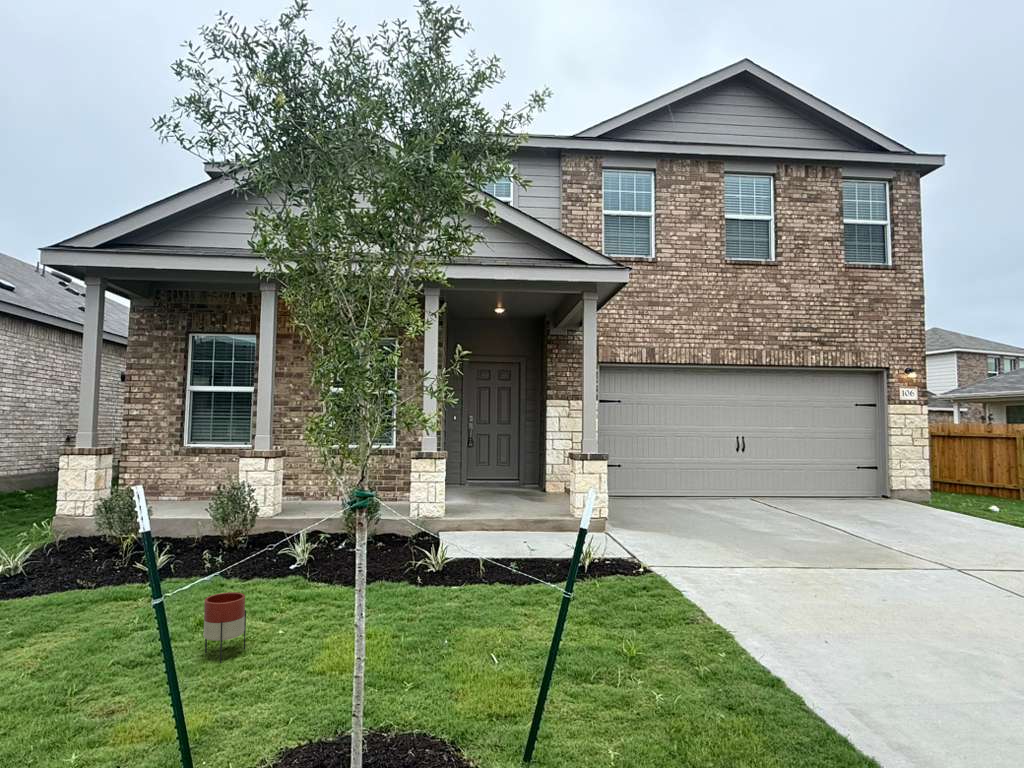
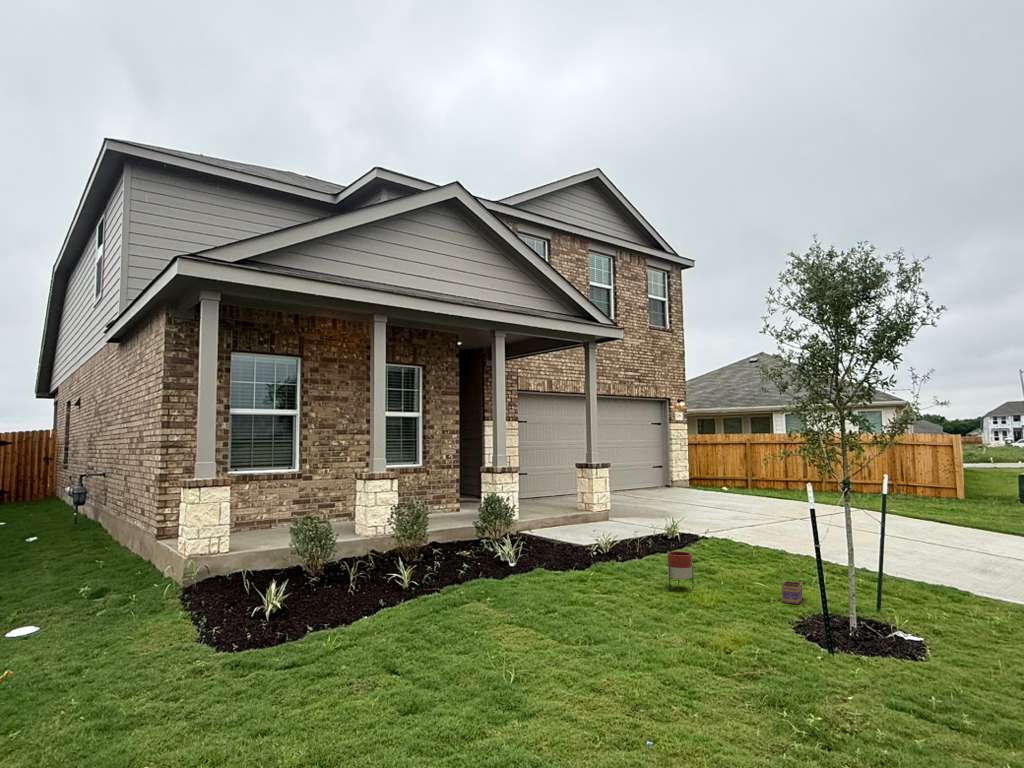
basket: none [215,660,276,739] -> present [781,567,803,604]

